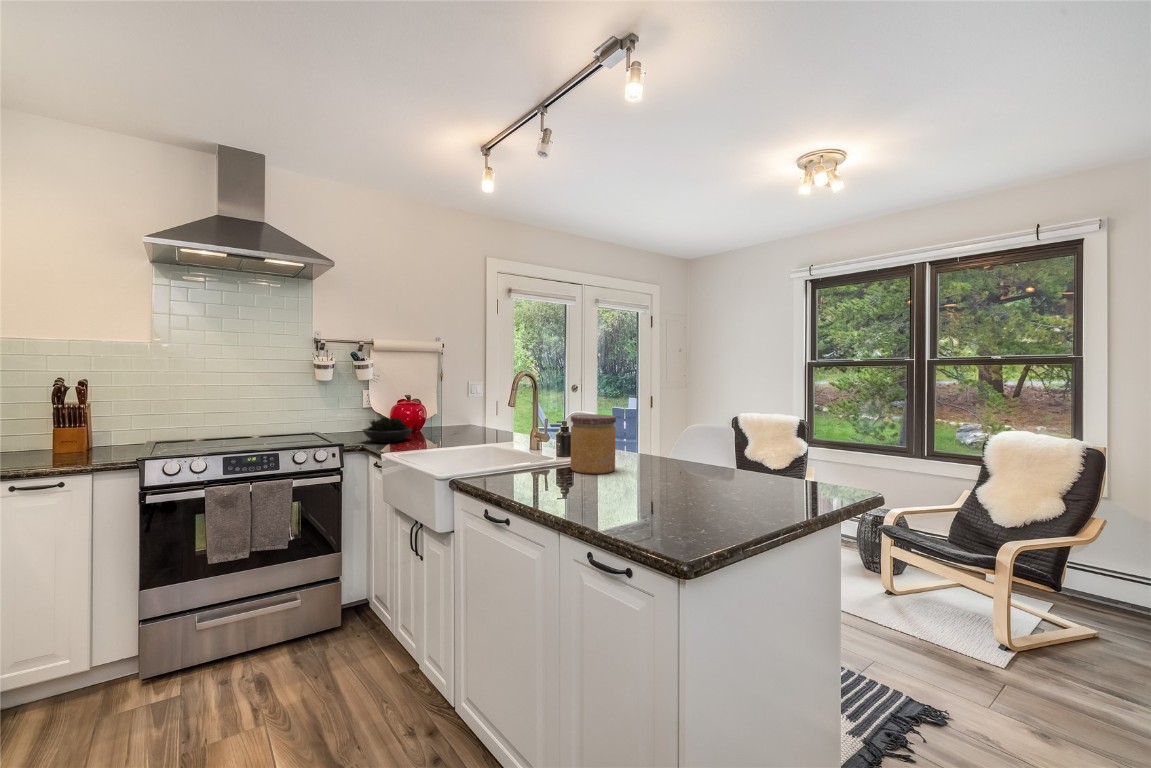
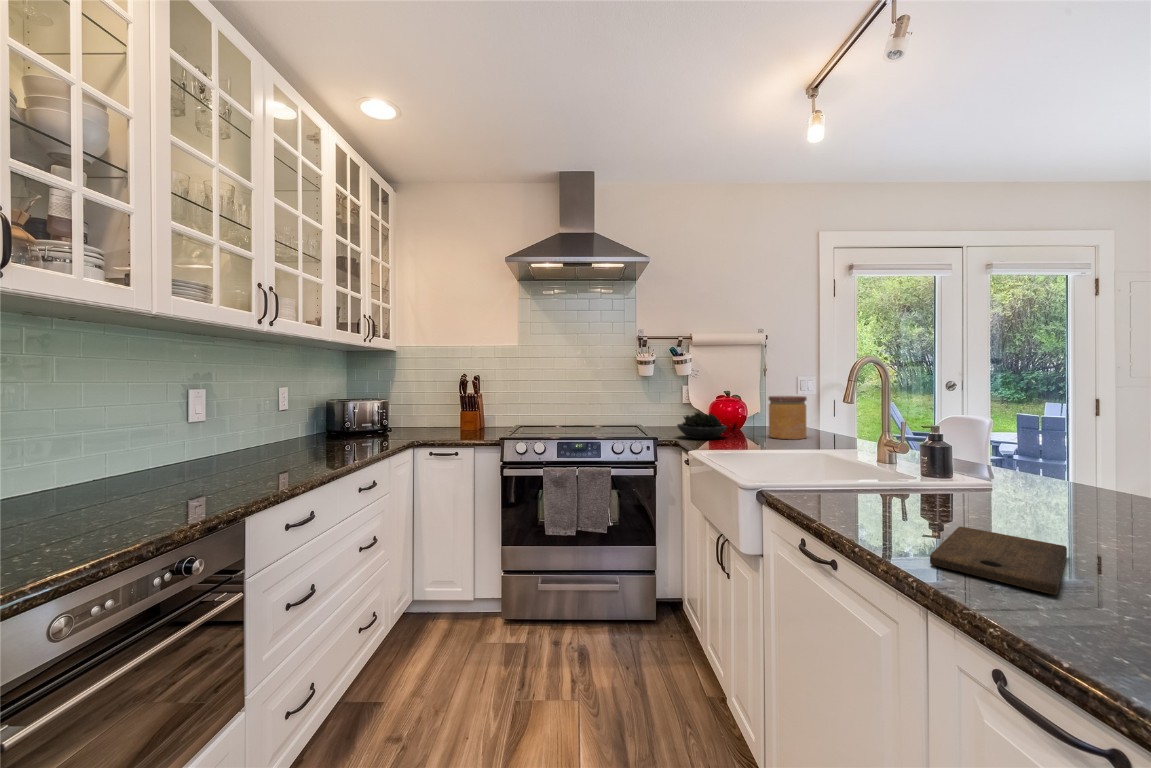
jar: present [571,414,616,474] -> present [769,396,807,439]
cutting board: none [554,483,611,507] -> present [930,527,1067,595]

